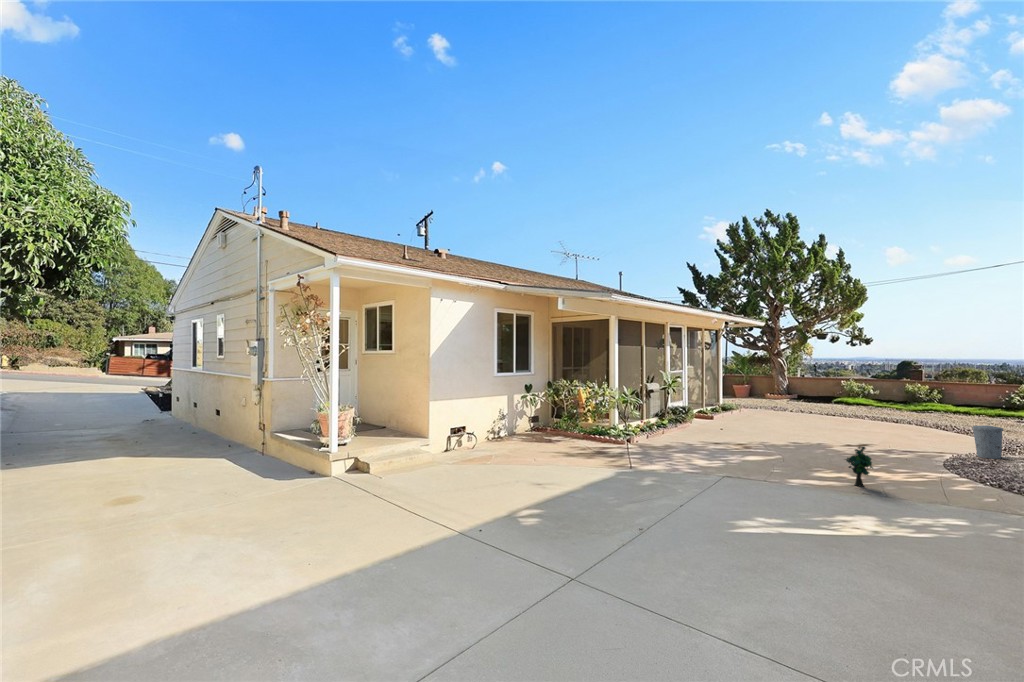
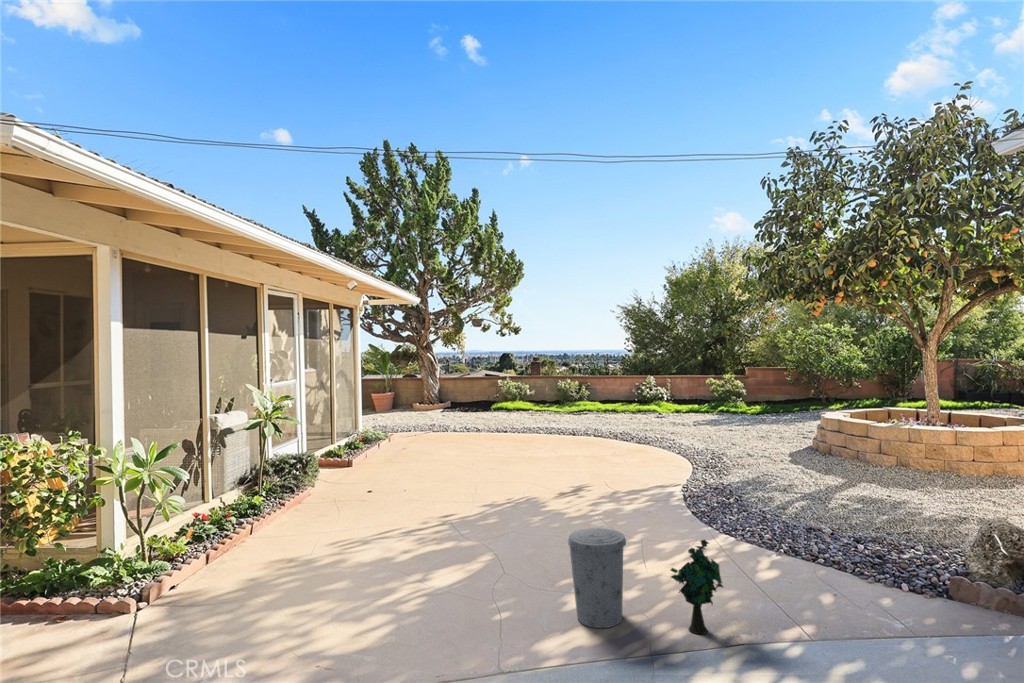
trash can: present [973,425,1003,459] -> present [568,528,626,628]

